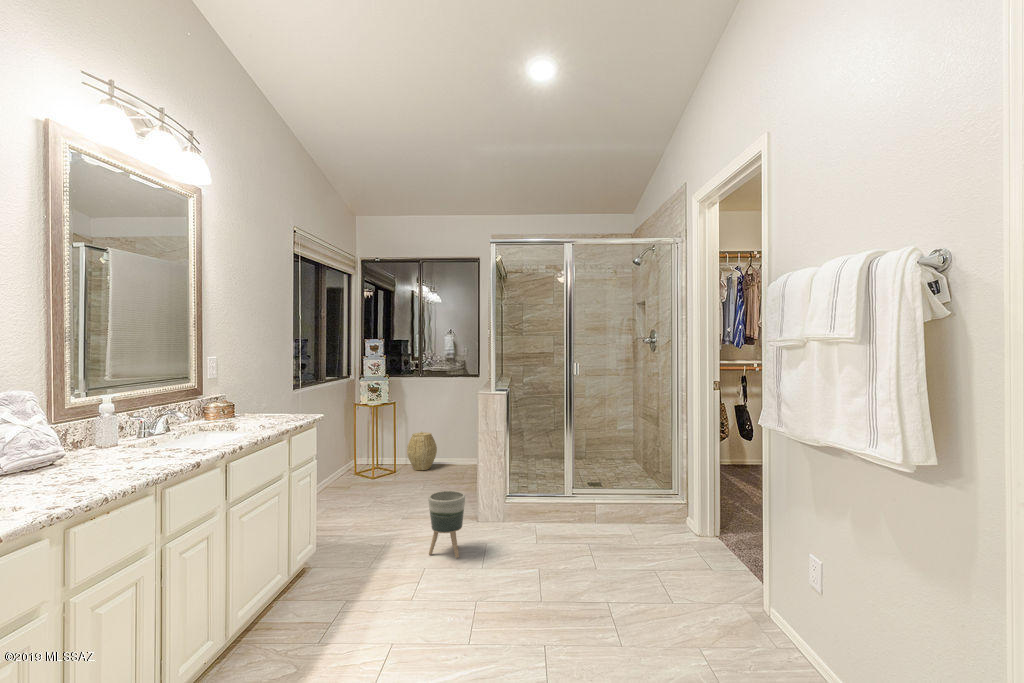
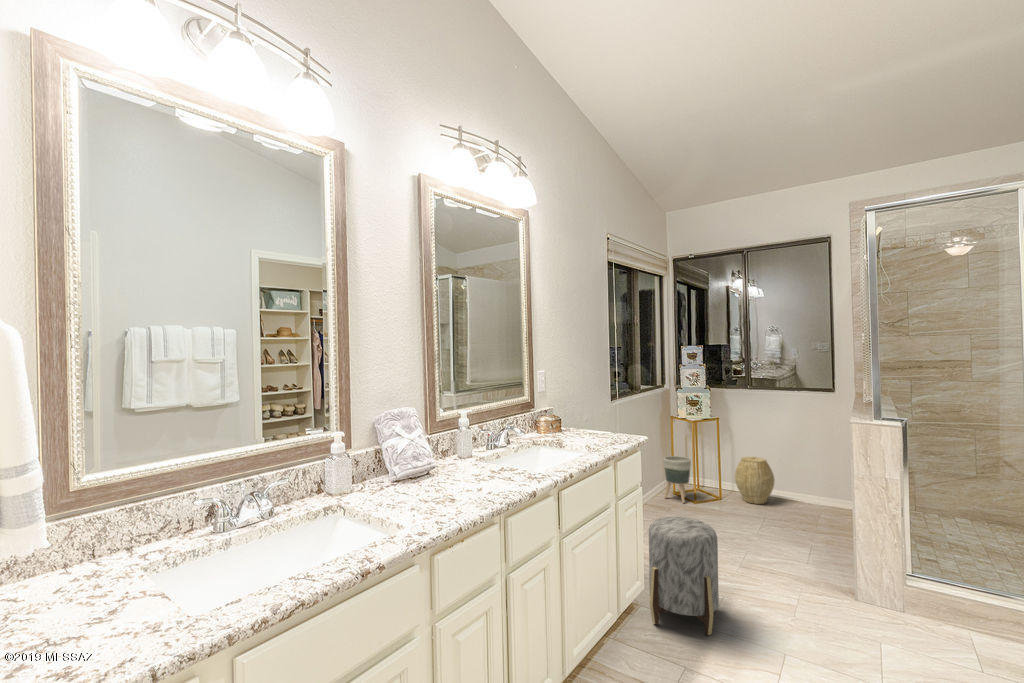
stool: none [323,482,383,579] -> present [649,516,719,635]
planter: present [428,491,465,558] -> present [663,456,691,503]

